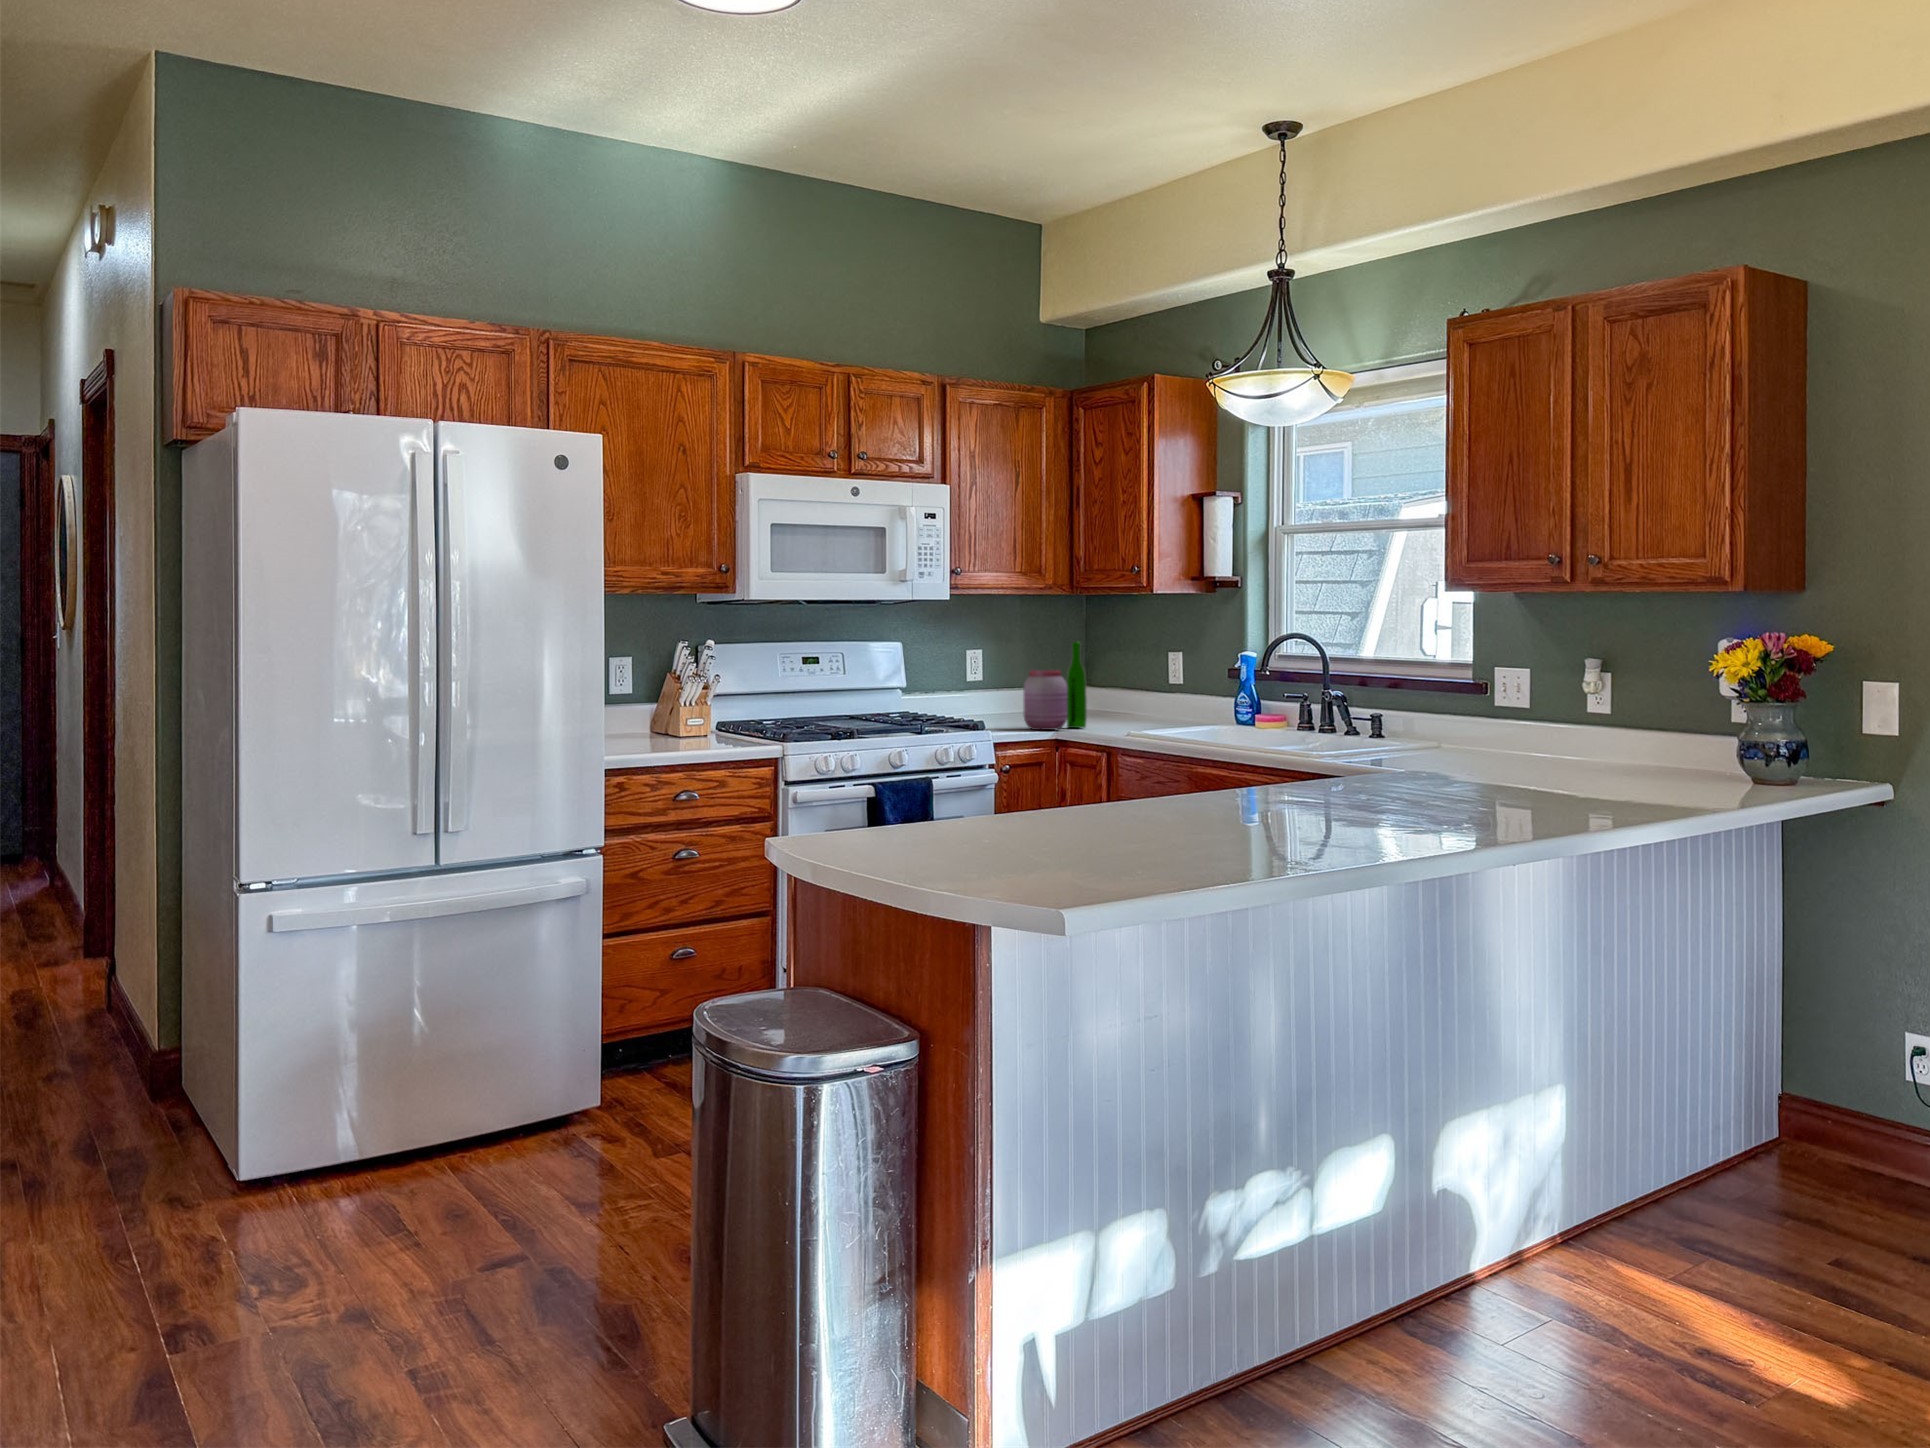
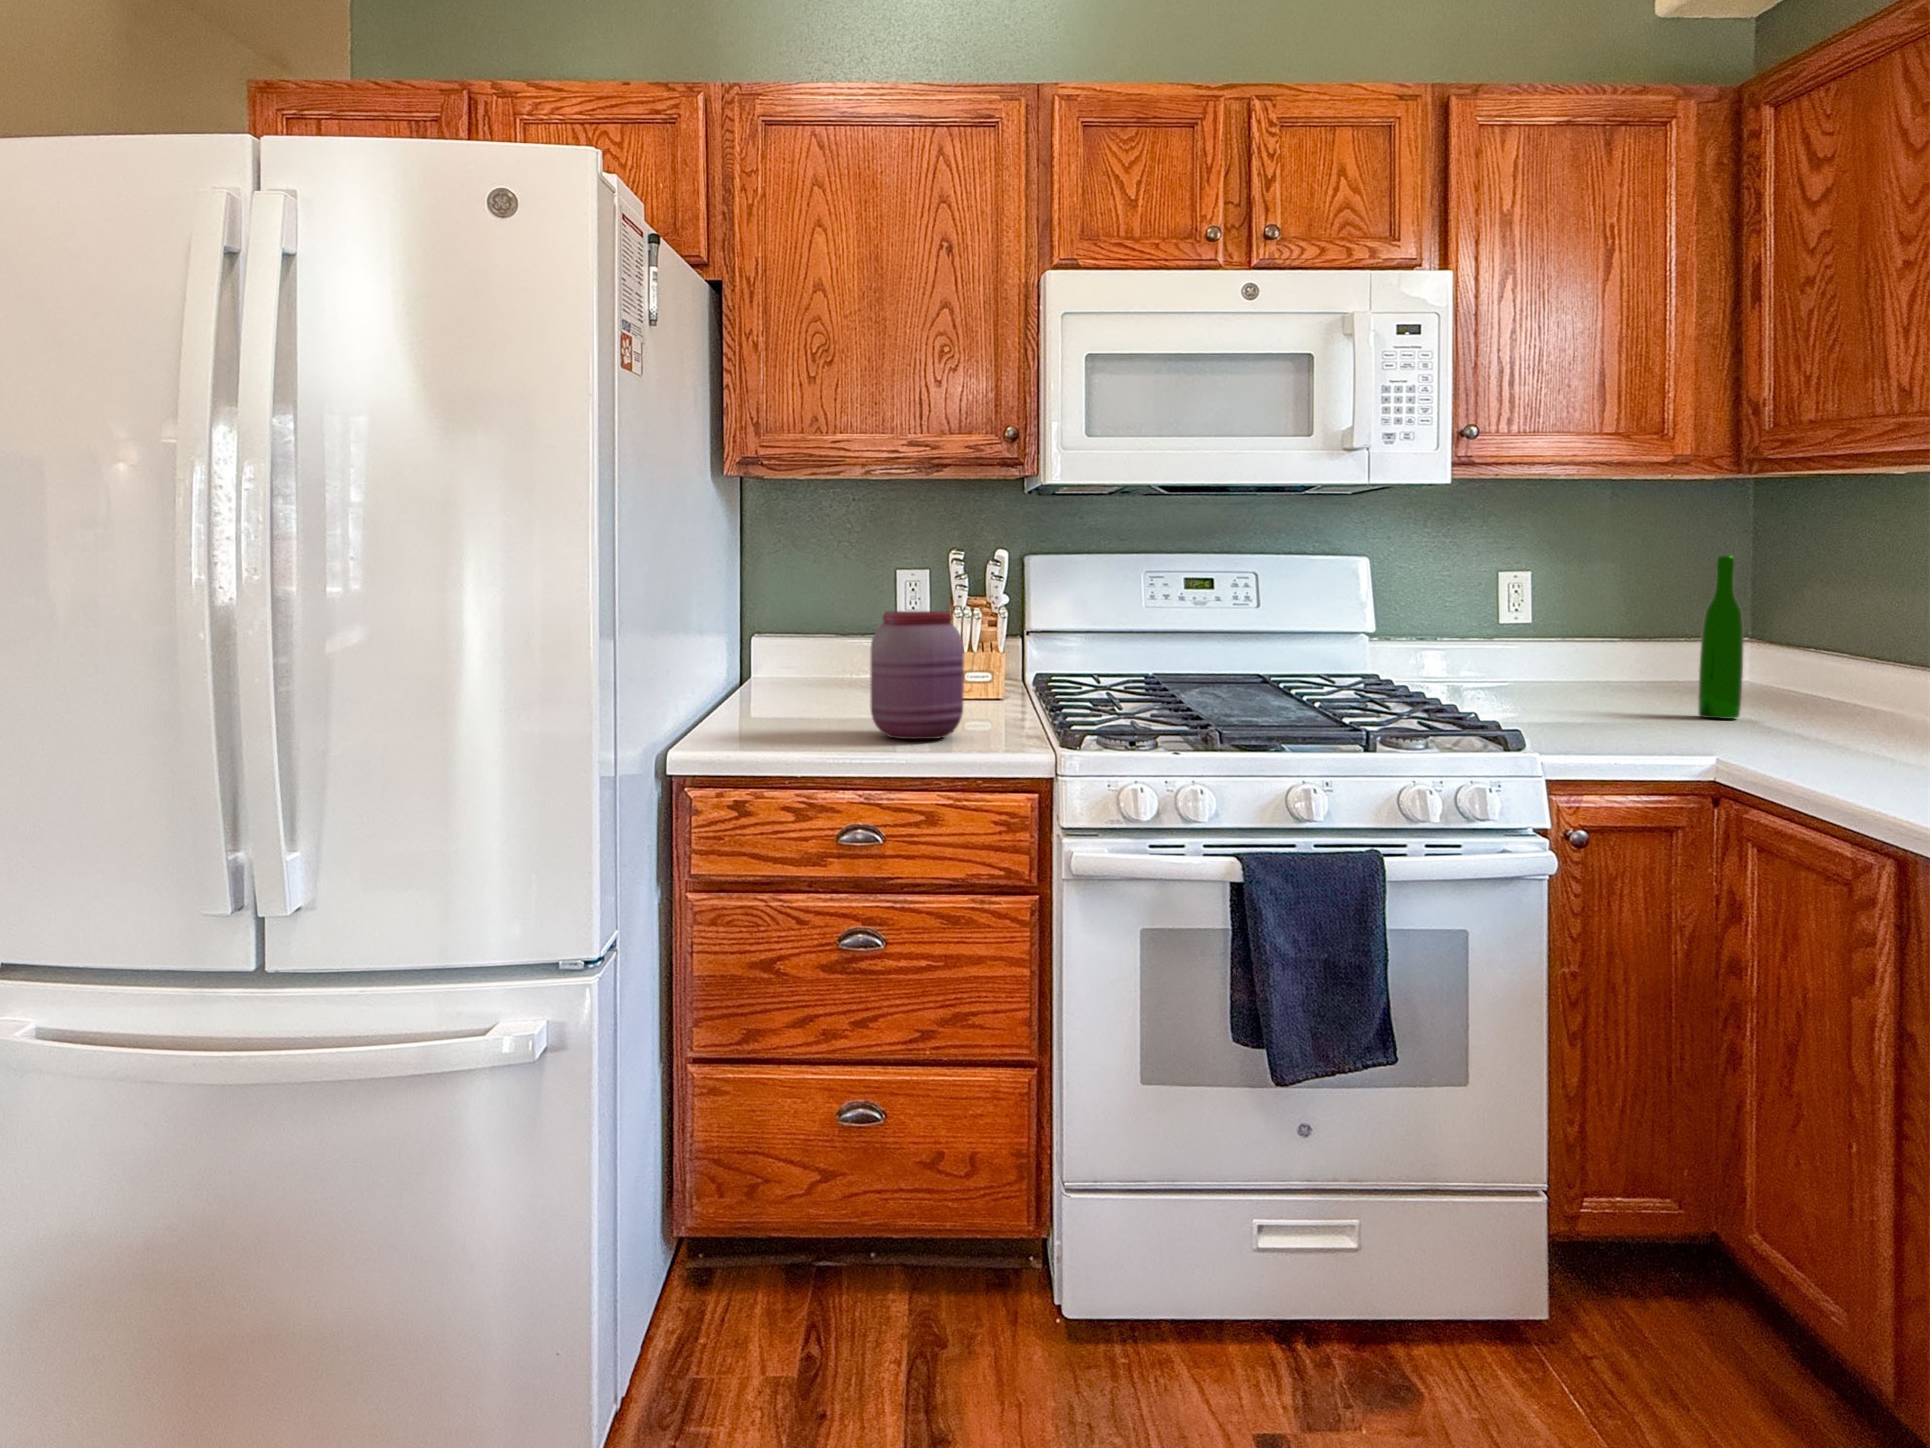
jar: present [1023,670,1067,730] -> present [870,611,964,739]

